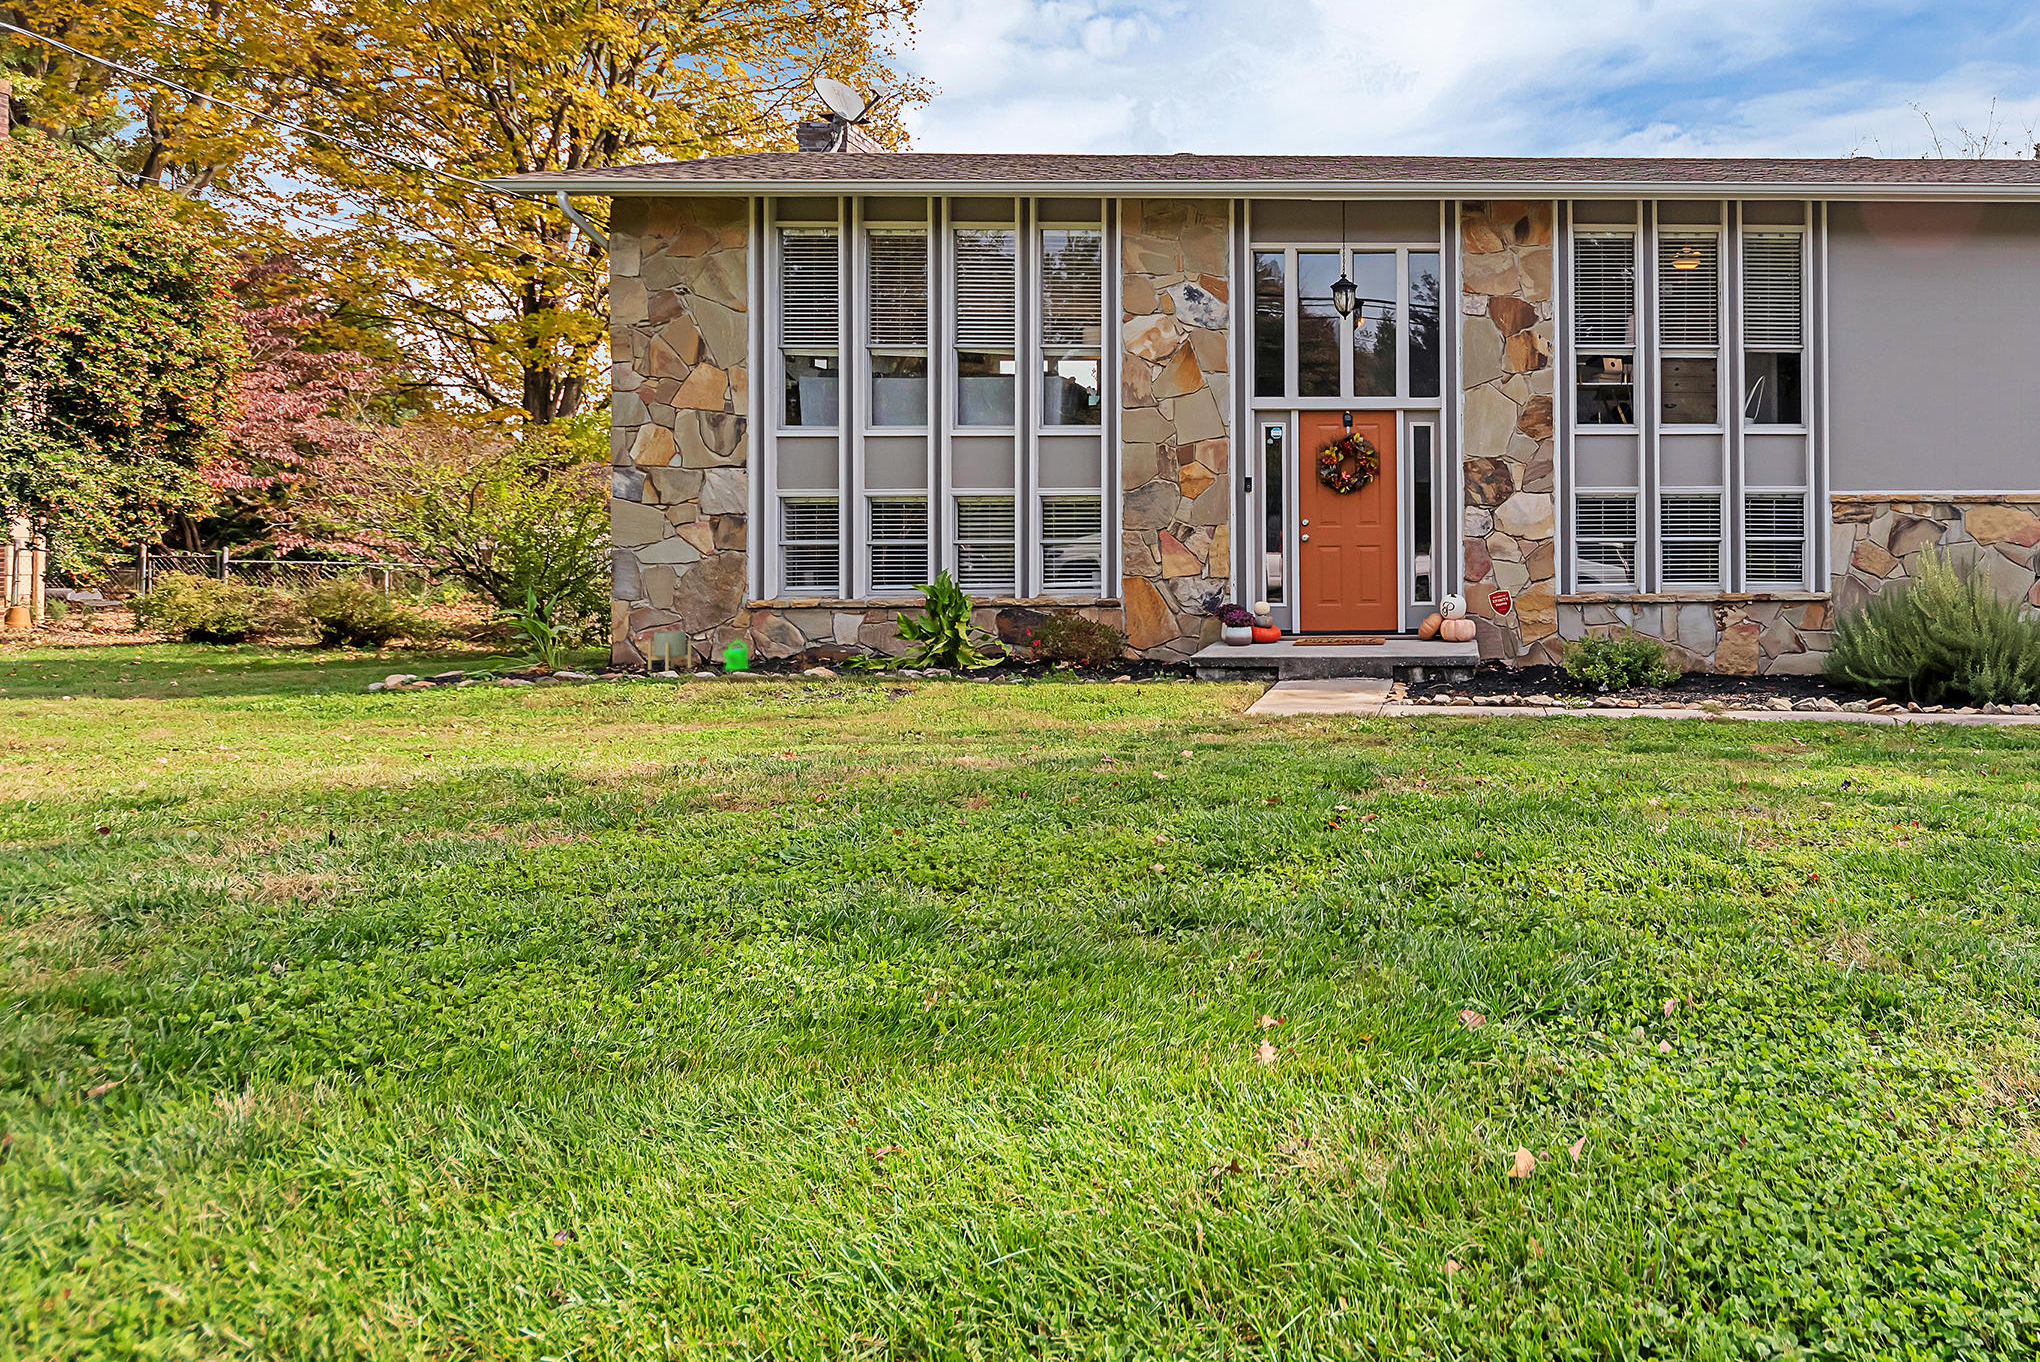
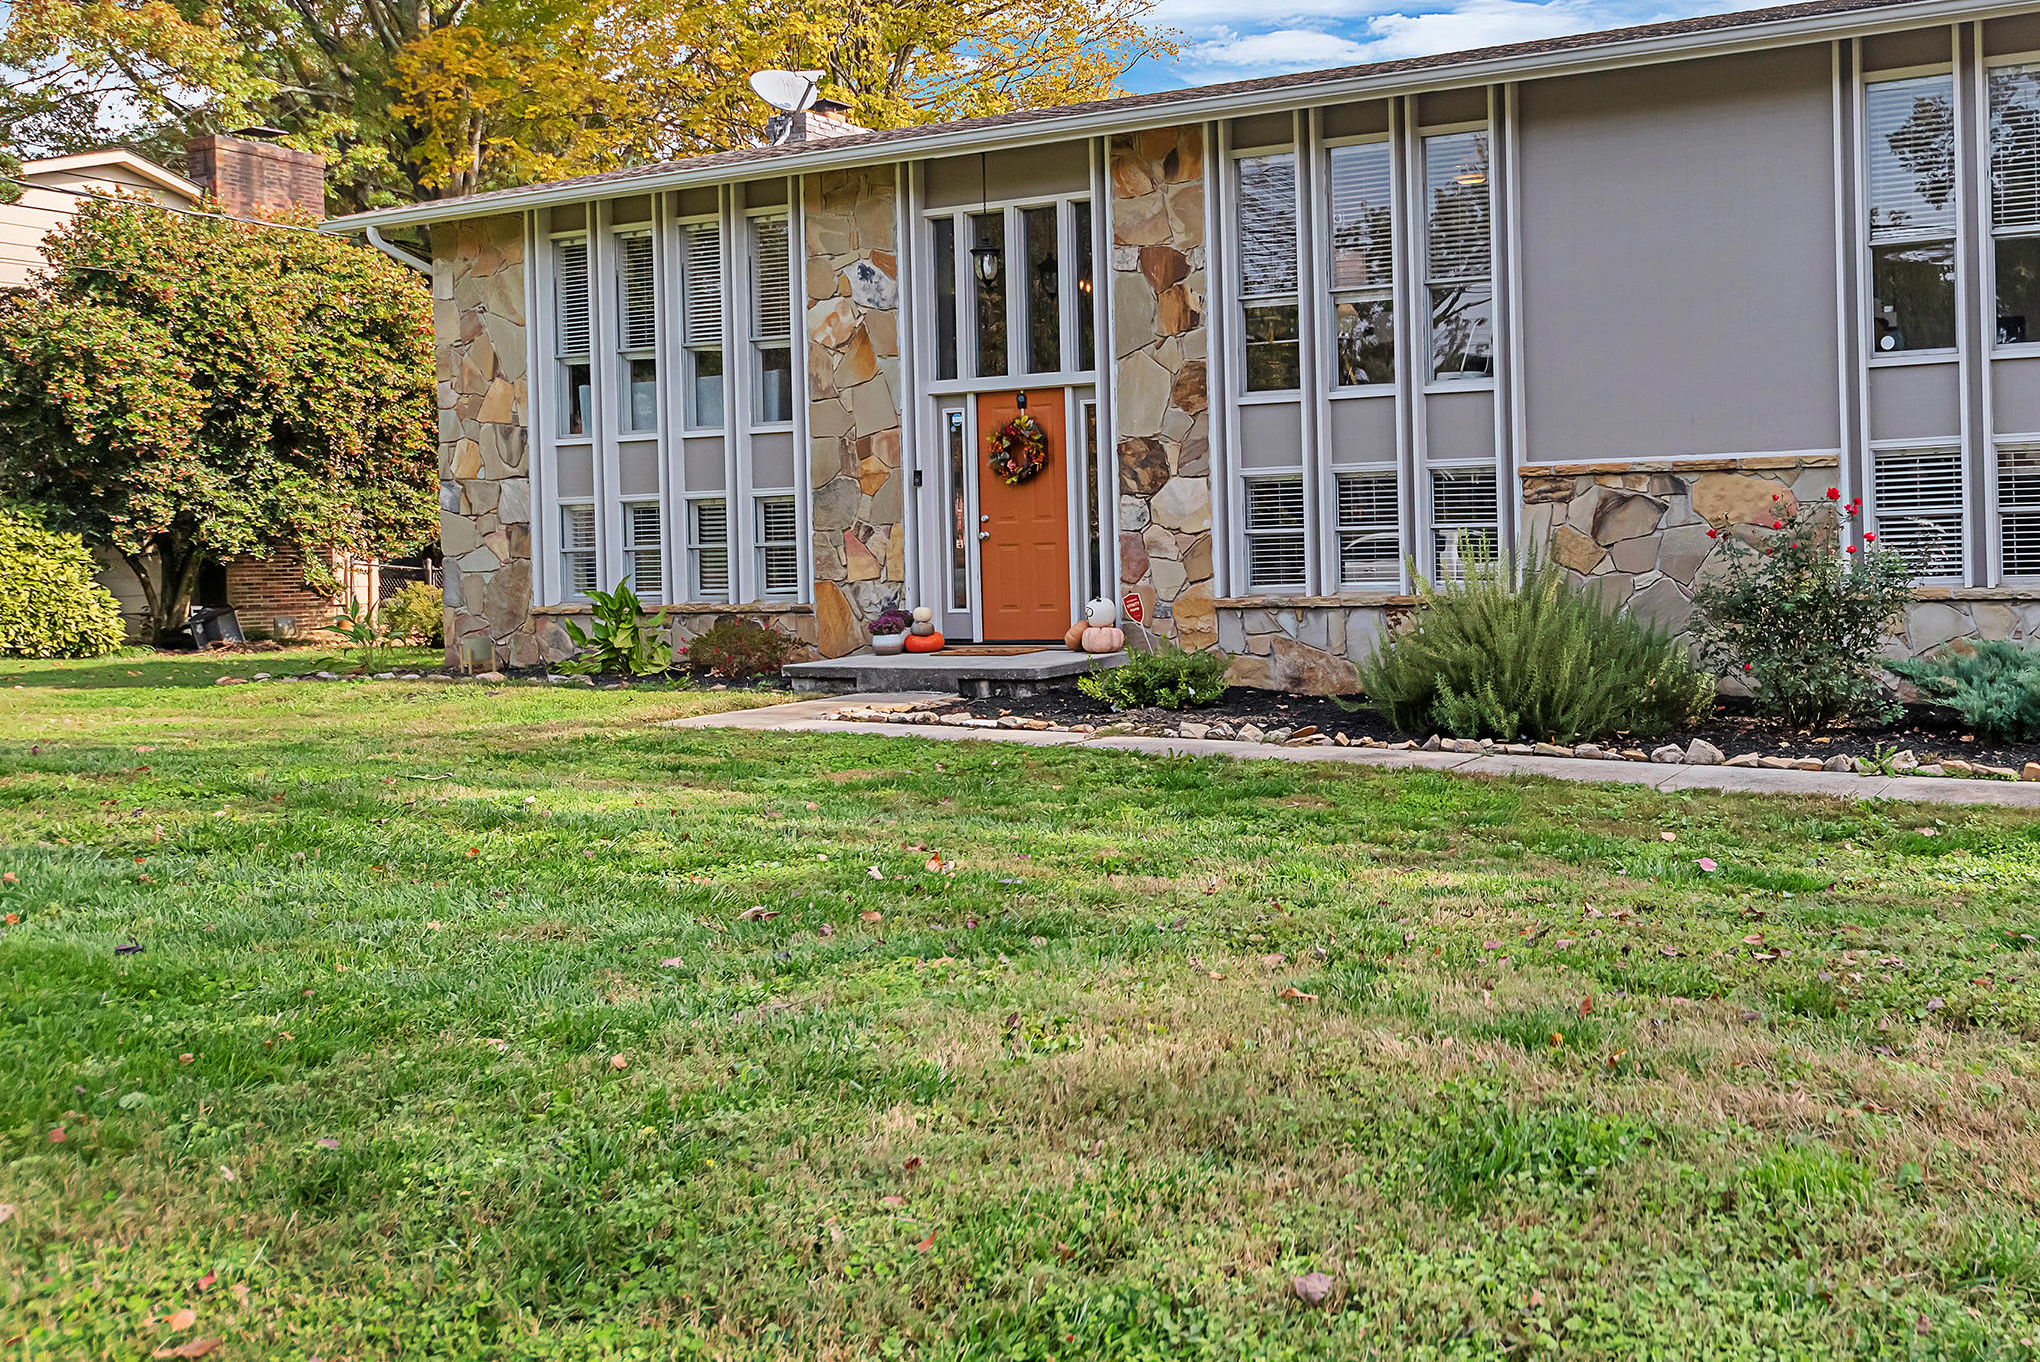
watering can: present [723,640,748,669] -> none [508,646,542,674]

